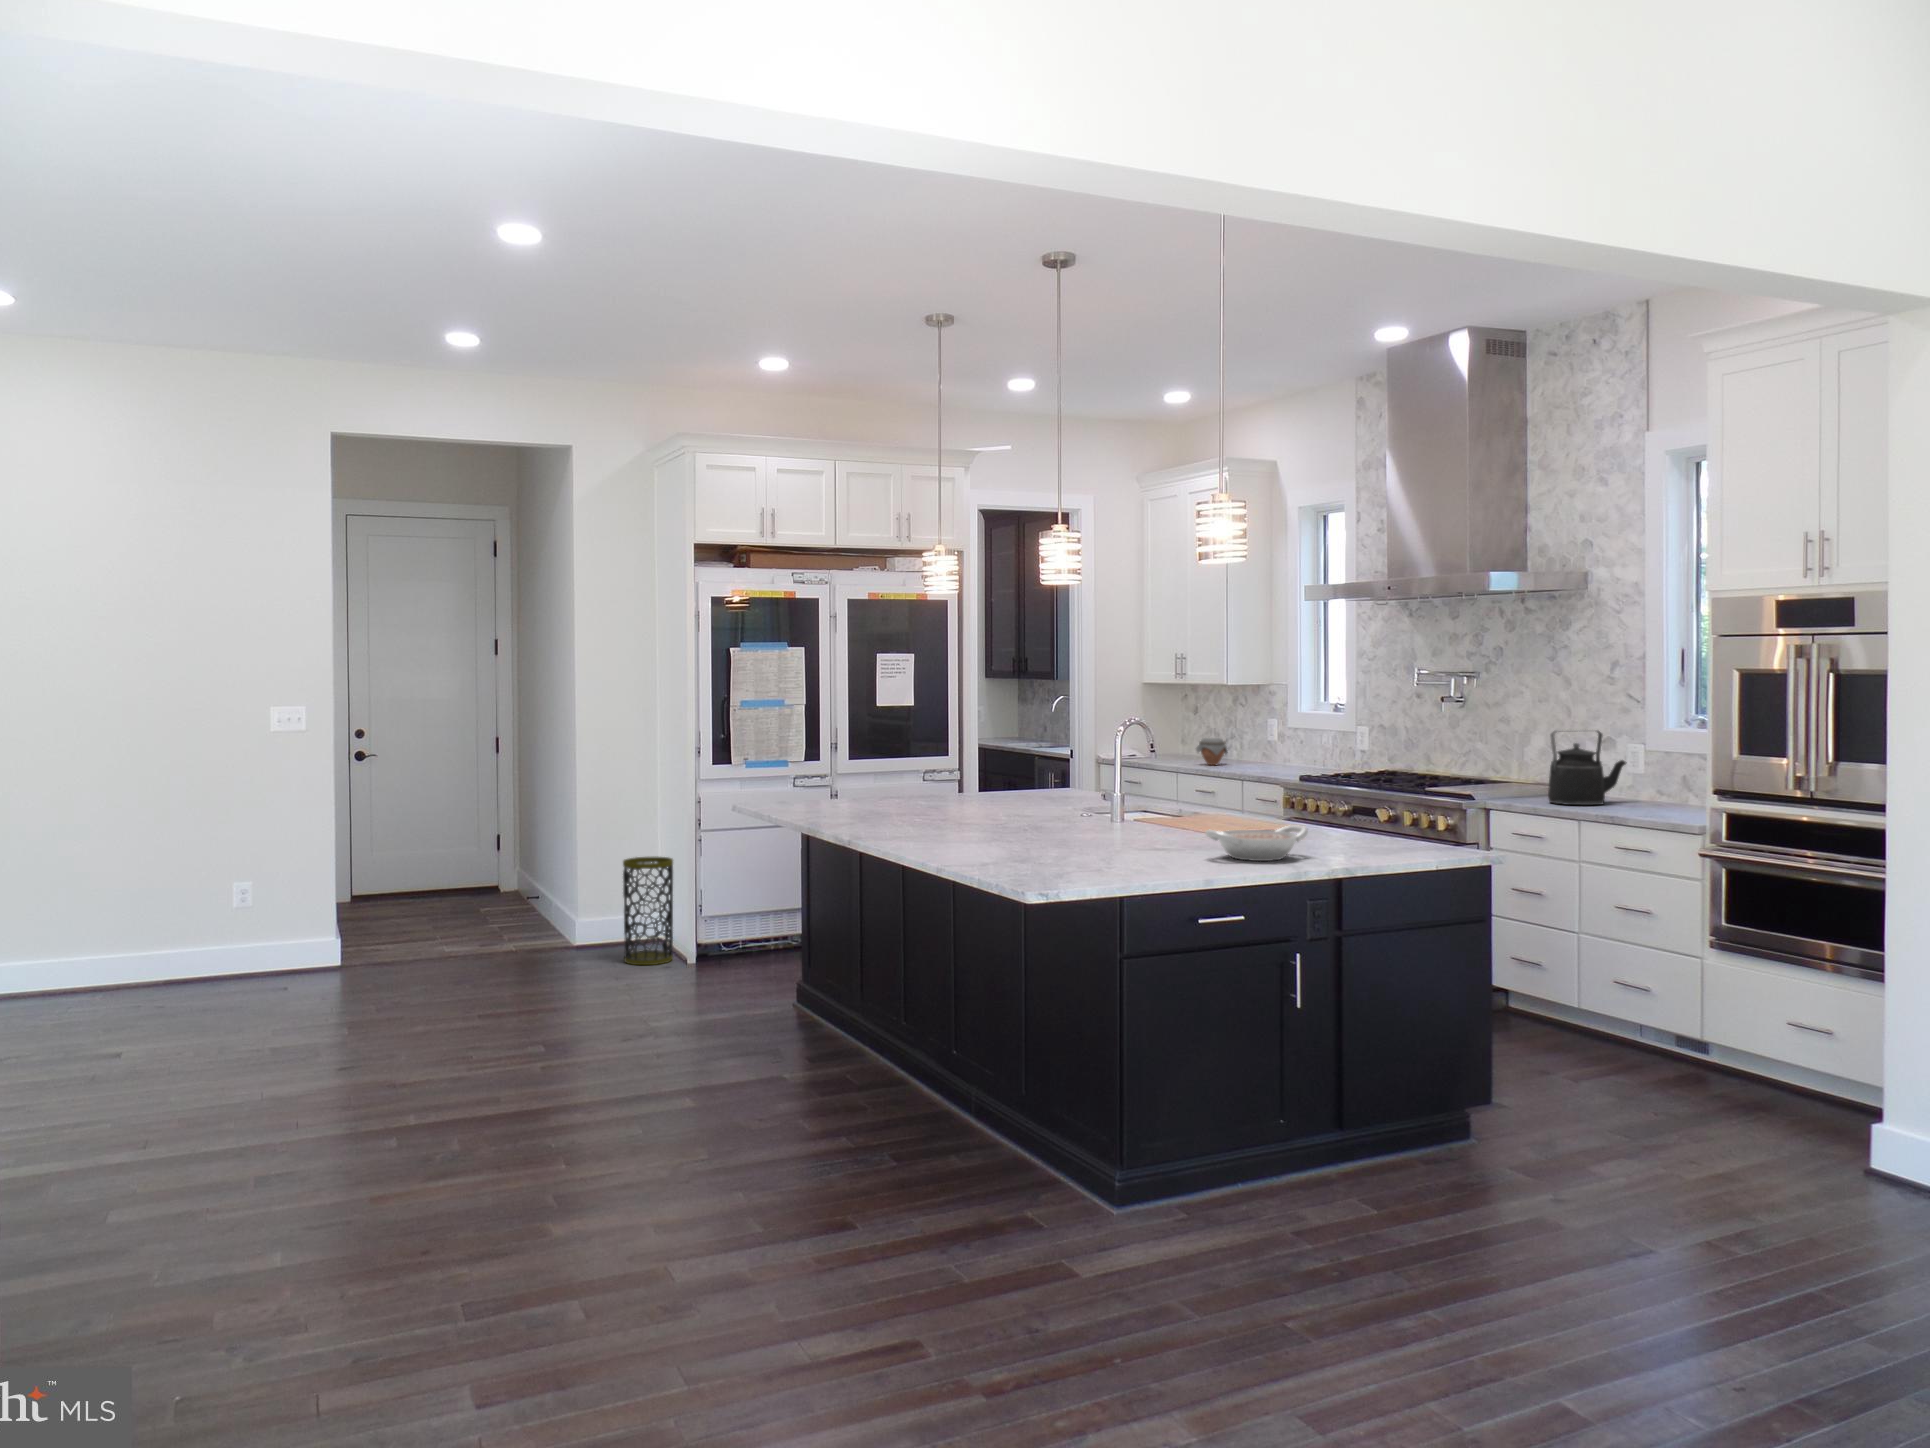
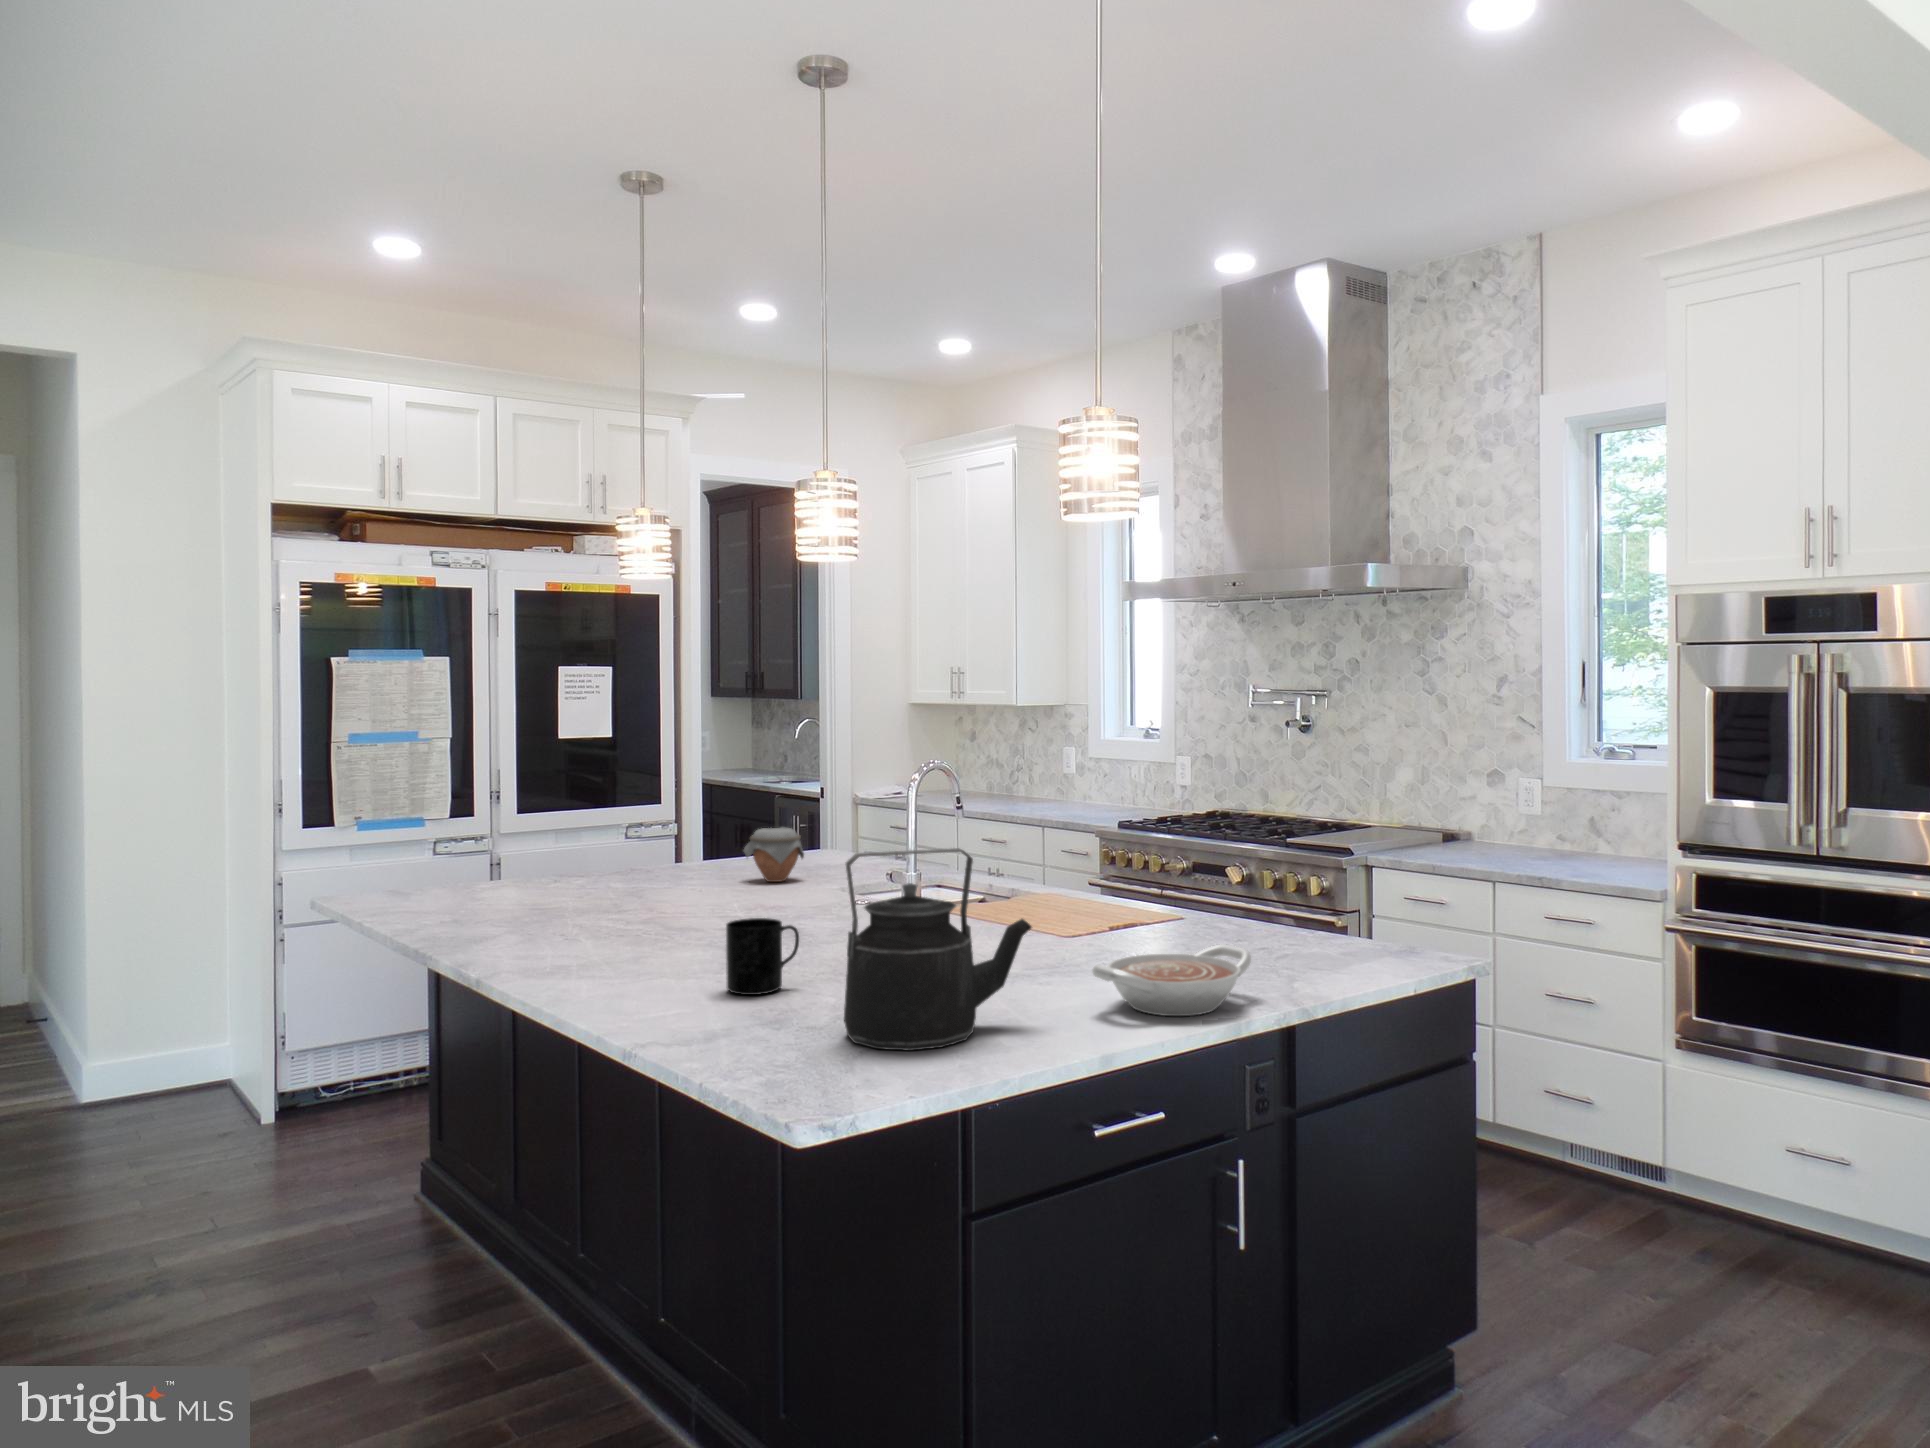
kettle: present [1548,731,1626,805] -> present [844,848,1032,1051]
jar: present [1196,738,1228,765] -> present [744,827,804,882]
mug: none [996,803,1038,846] -> present [726,918,799,995]
trash can: present [623,857,673,965] -> none [149,967,237,1138]

